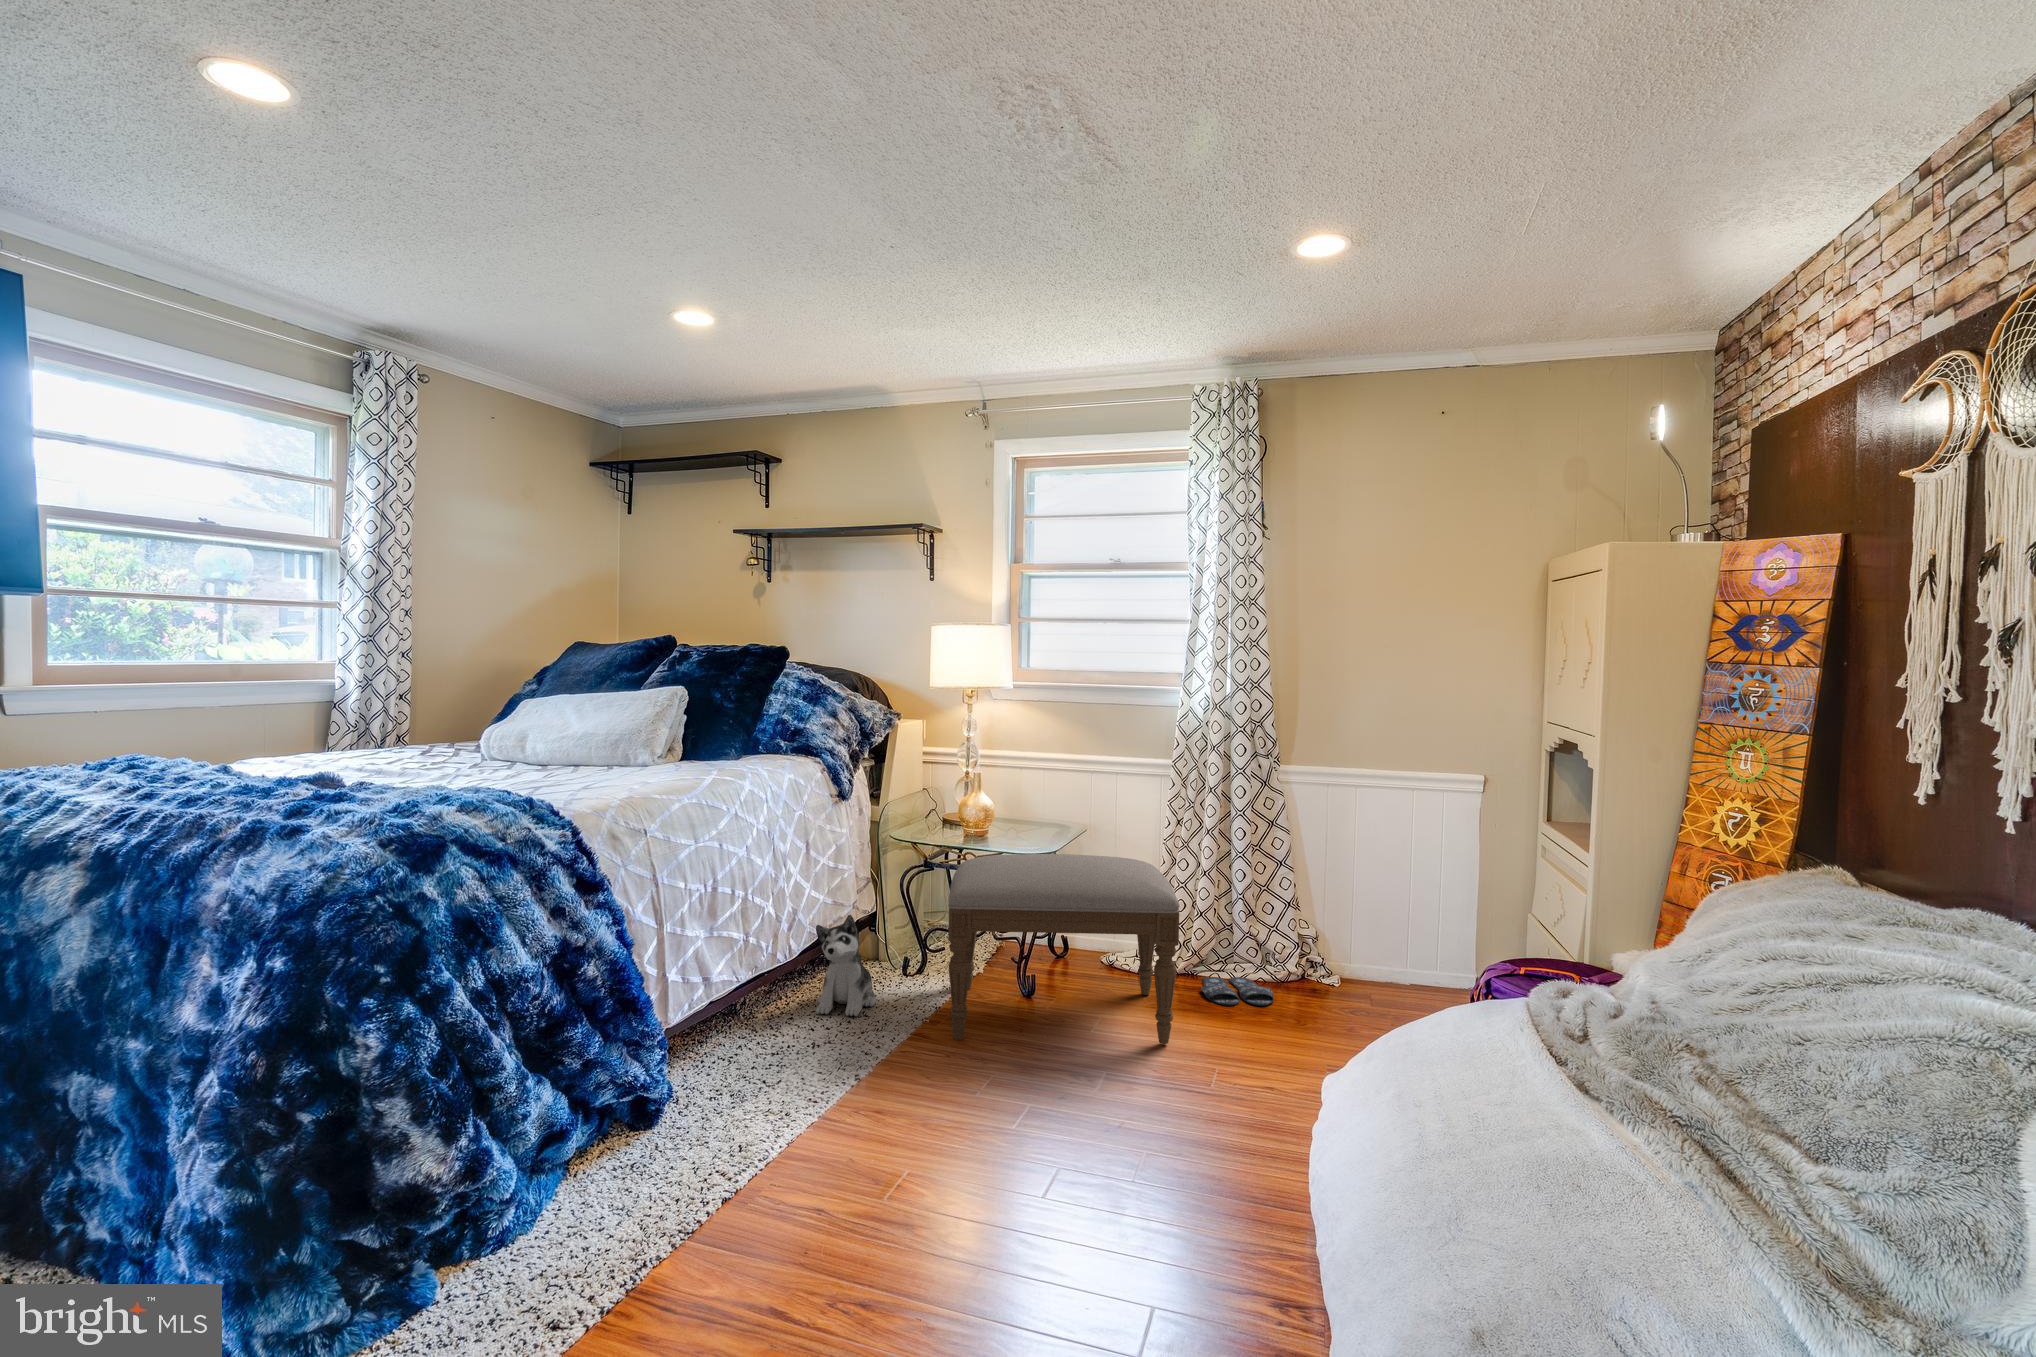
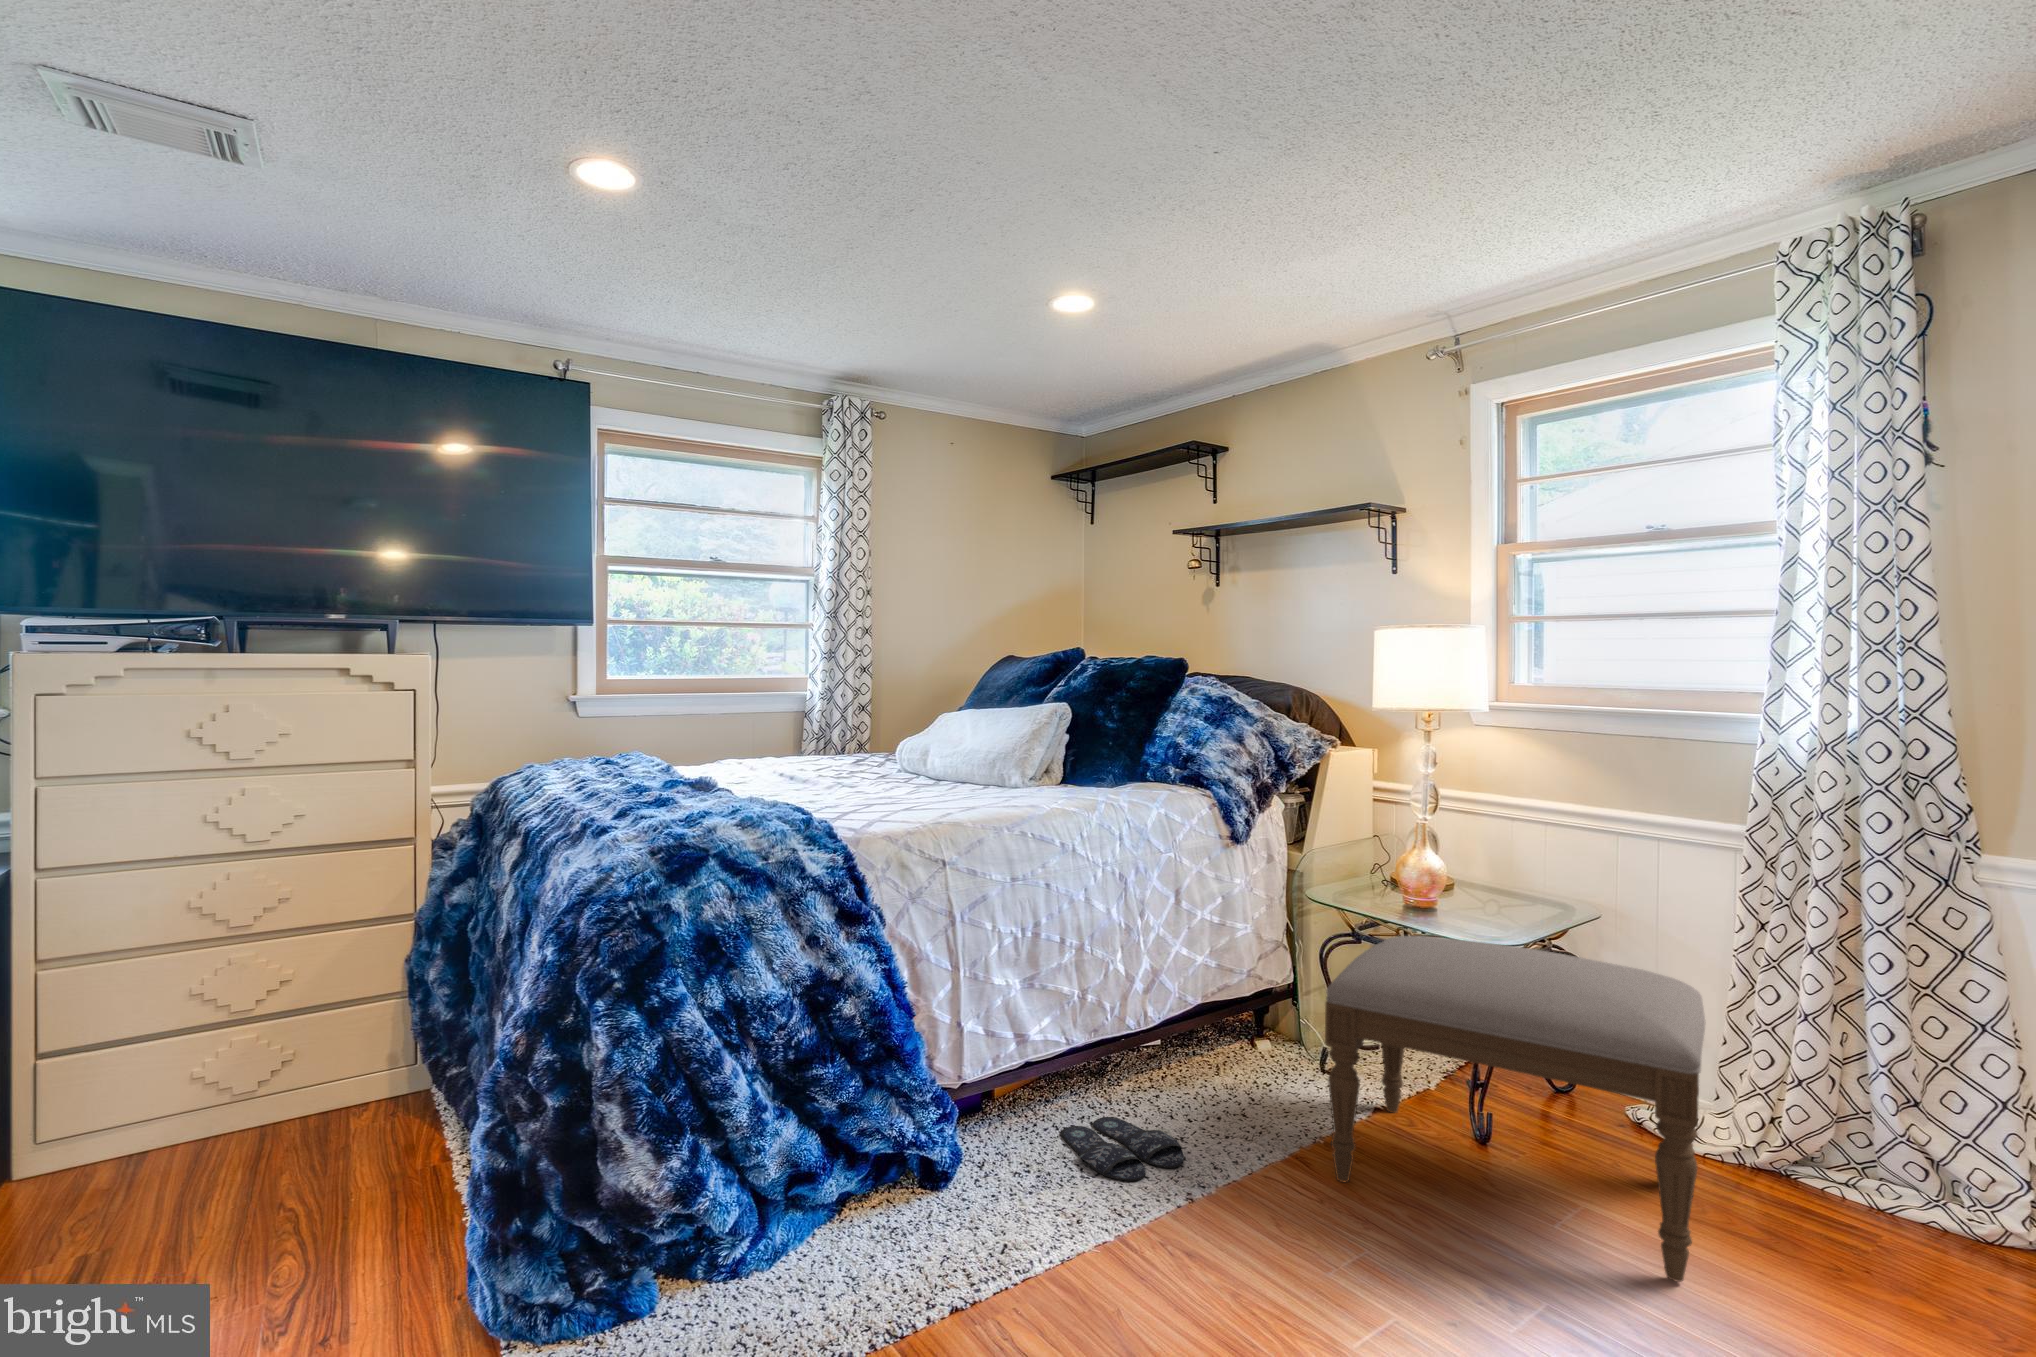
plush toy: present [816,915,876,1016] -> none [1183,986,1263,1114]
slippers: present [1201,977,1274,1006] -> present [1061,1117,1184,1181]

